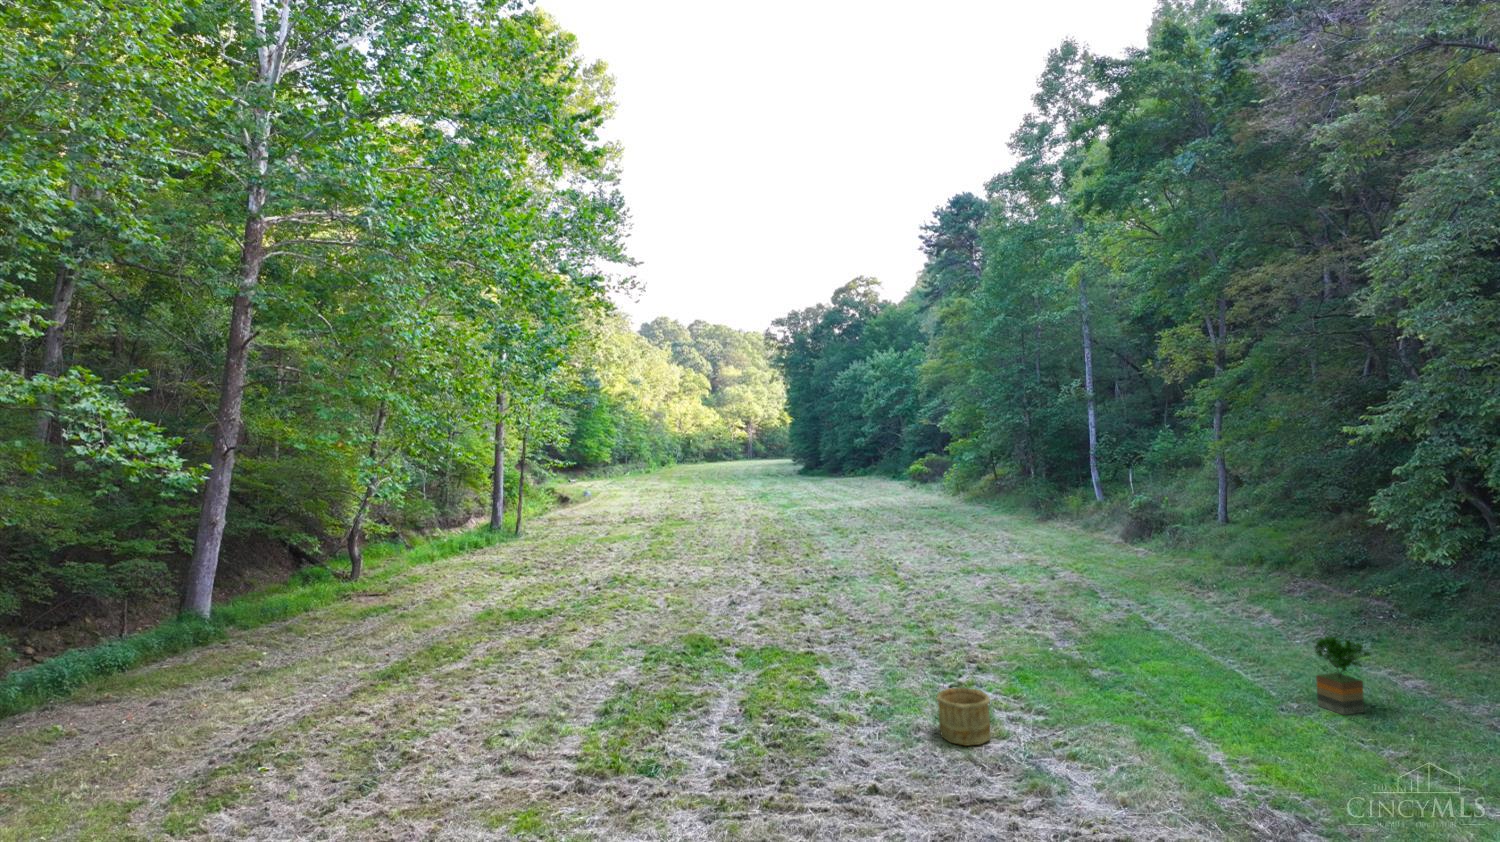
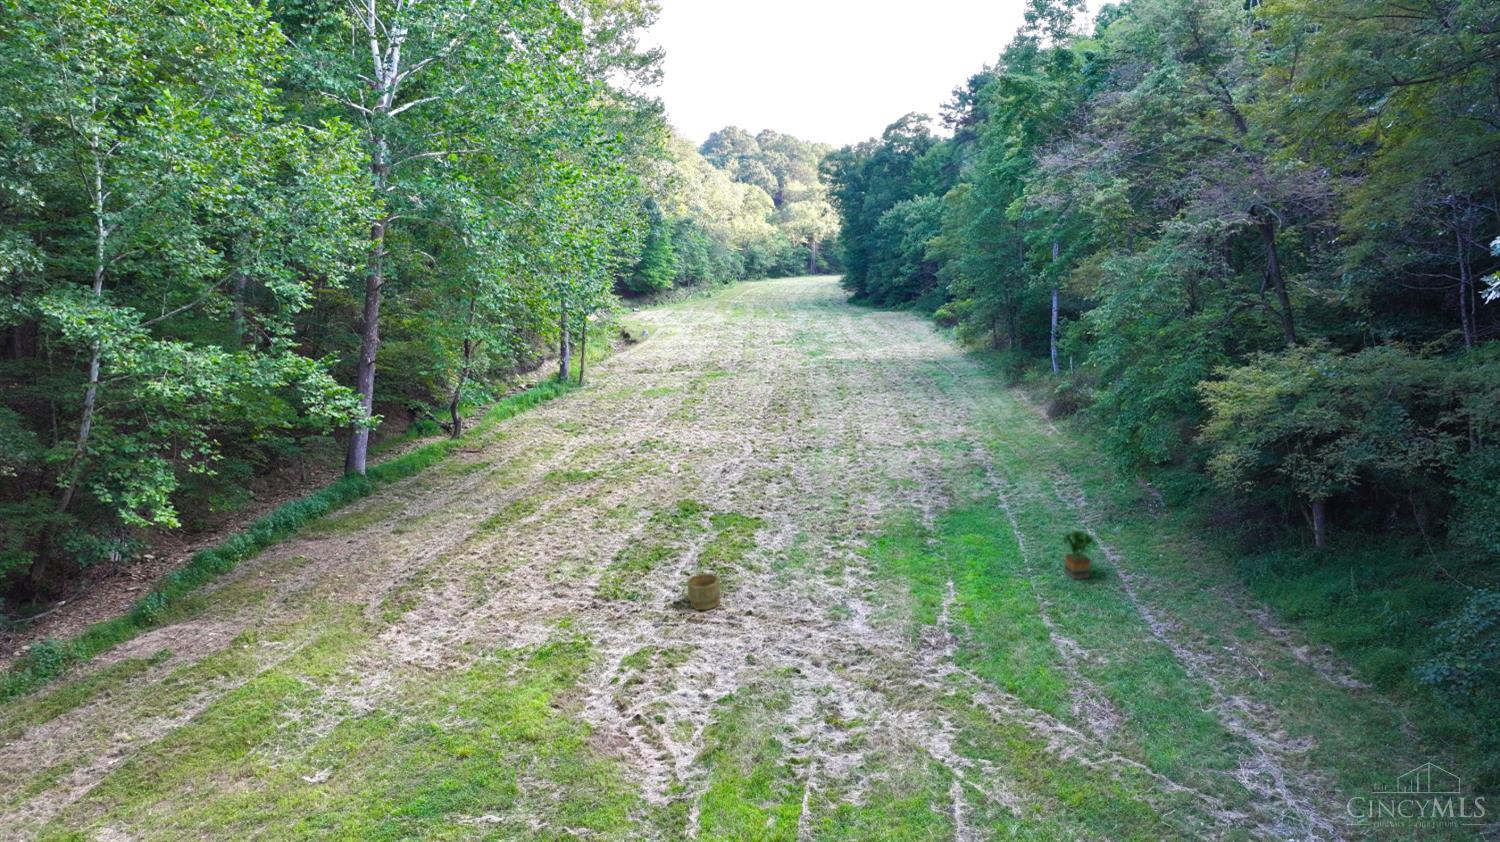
wooden bucket: present [936,688,990,746] -> present [687,574,720,610]

